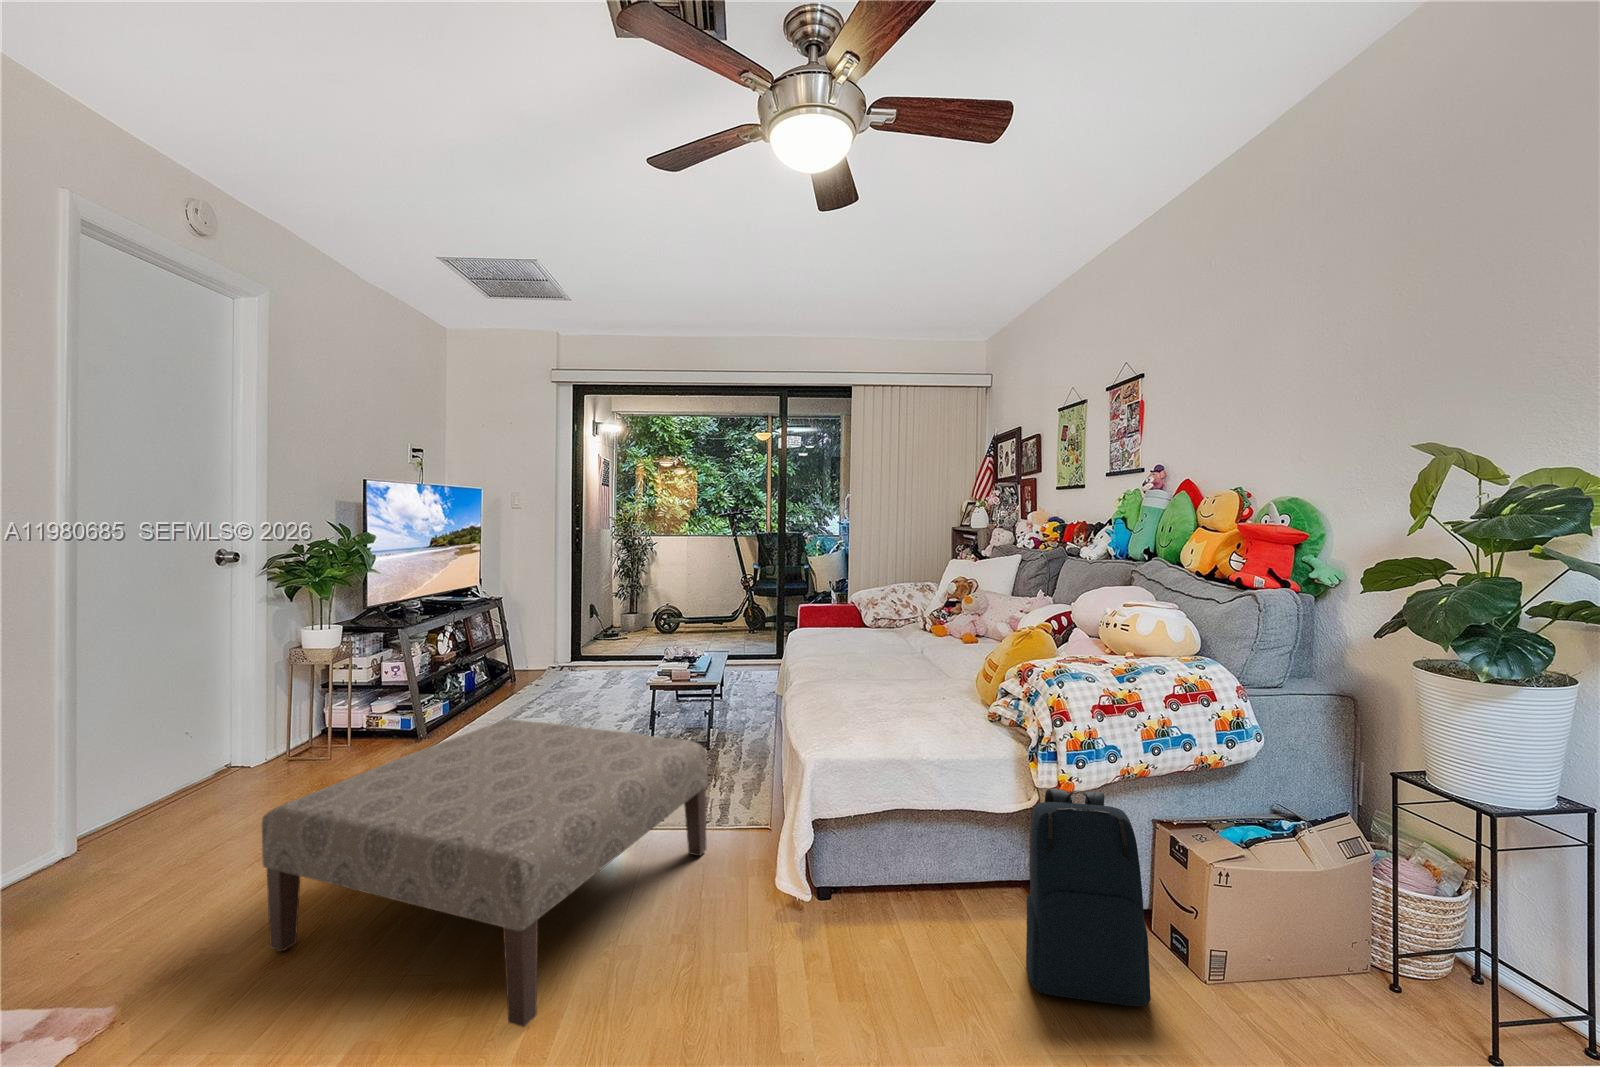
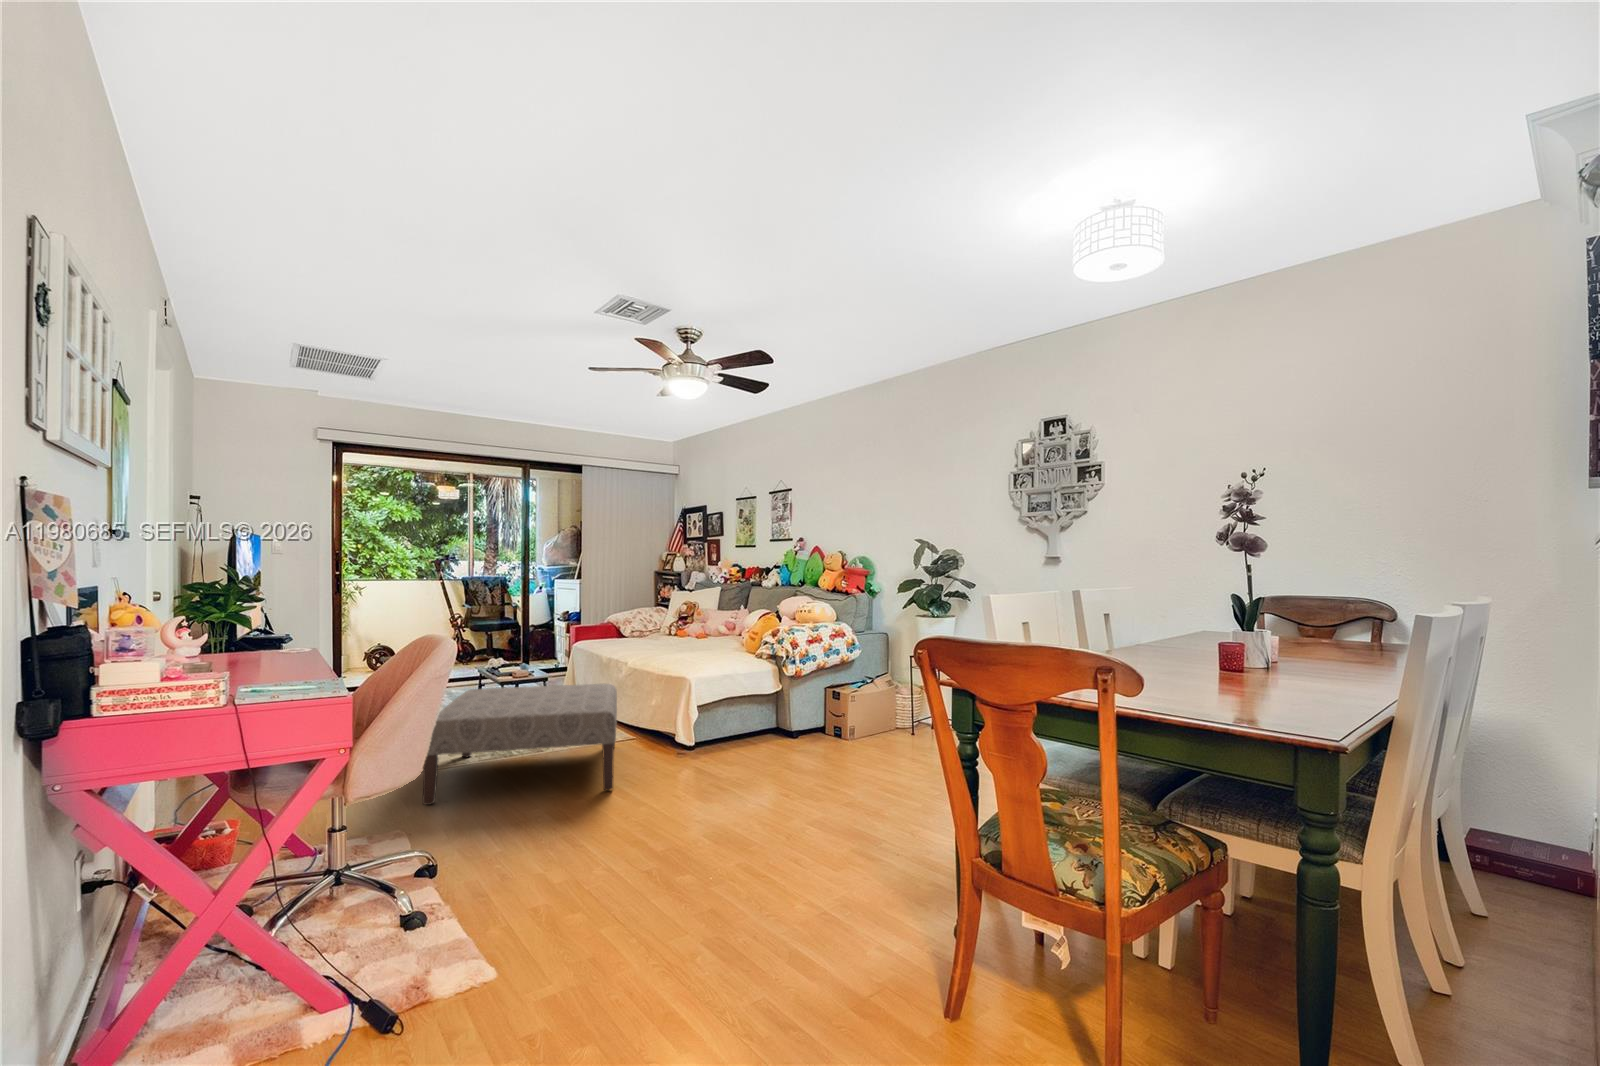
backpack: present [1026,789,1151,1006] -> none [790,671,836,748]

